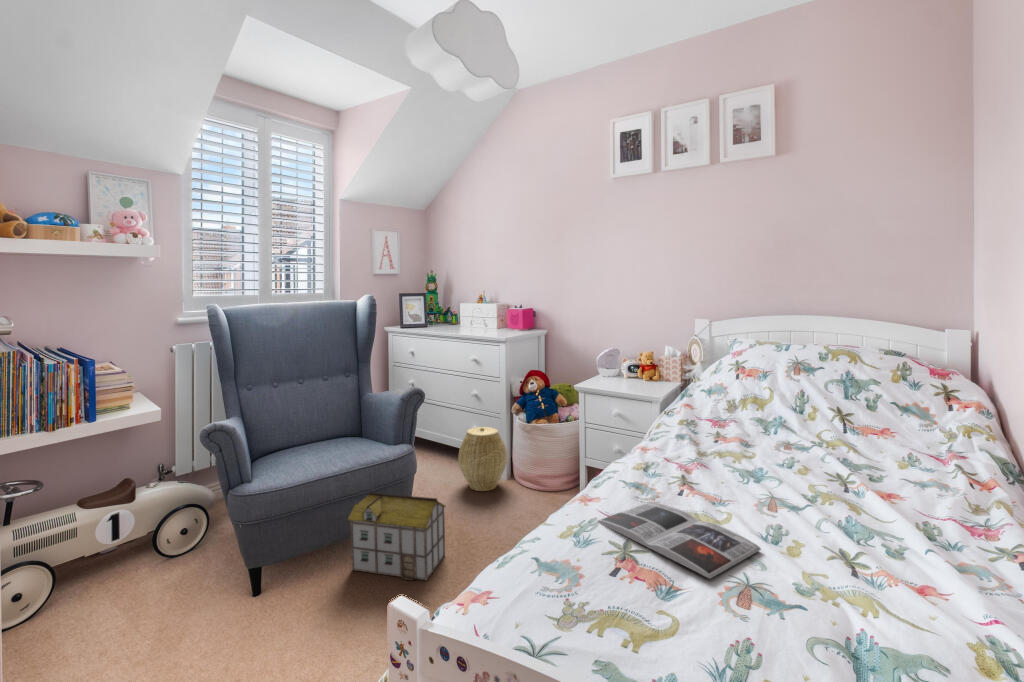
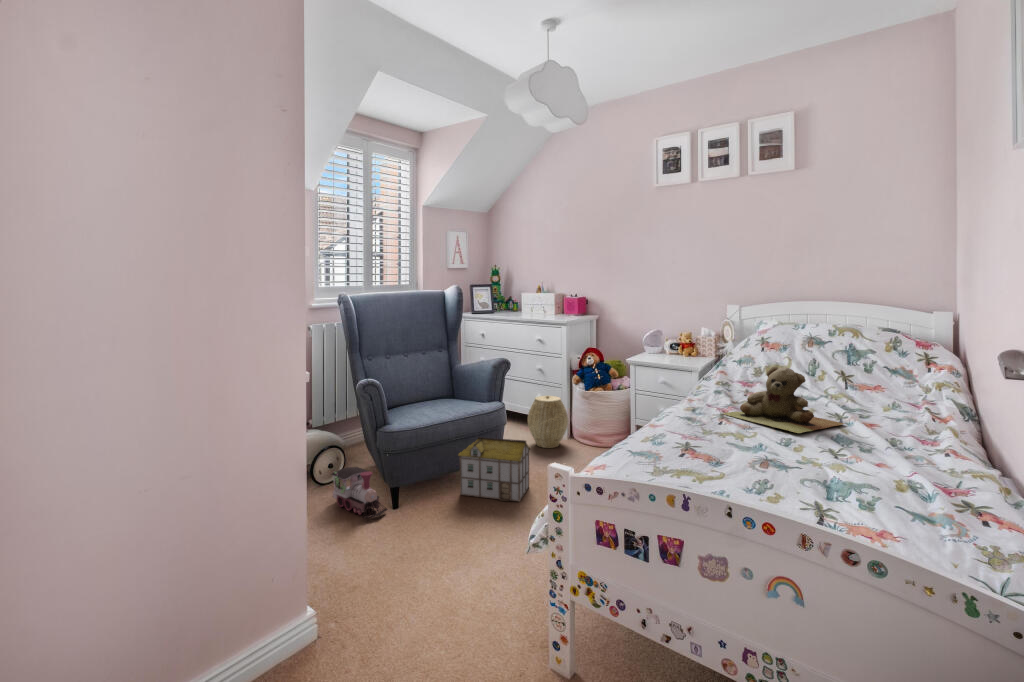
teddy bear: none [684,410,855,516] -> present [724,366,845,433]
magazine: present [598,502,761,579] -> none [663,426,775,458]
toy train: none [169,537,244,619] -> present [331,467,388,518]

